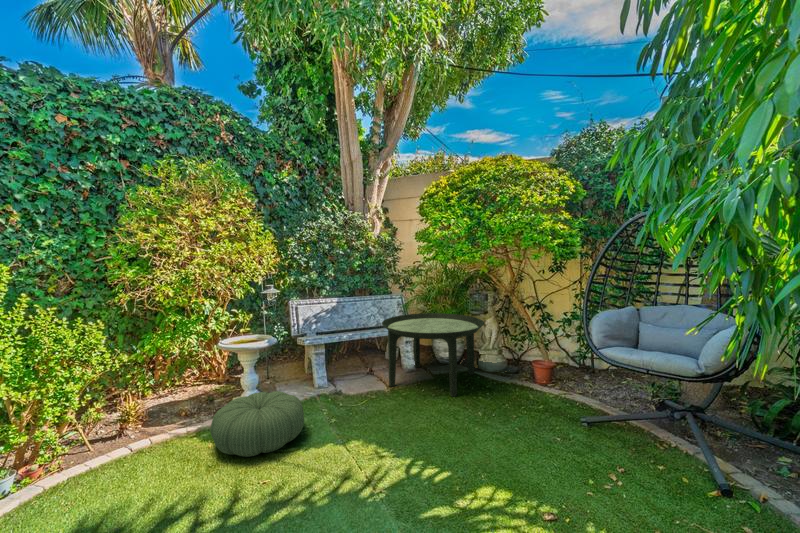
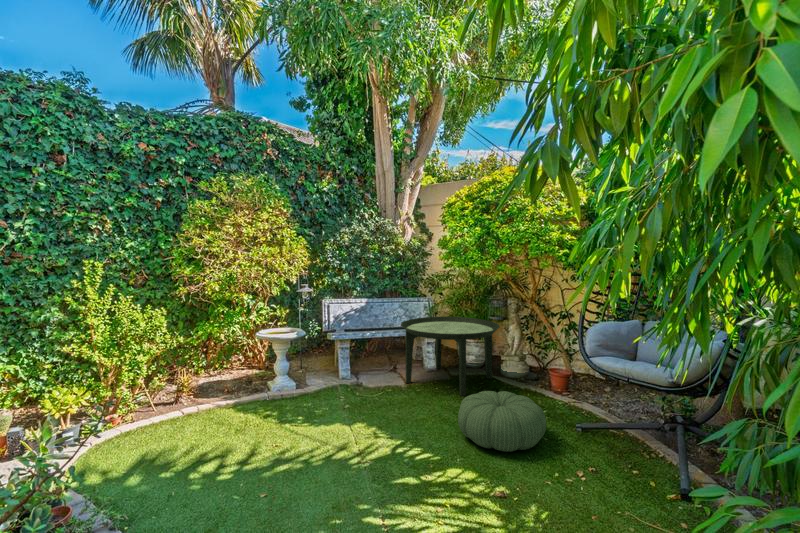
pouf: present [211,391,304,457] -> present [458,391,546,452]

